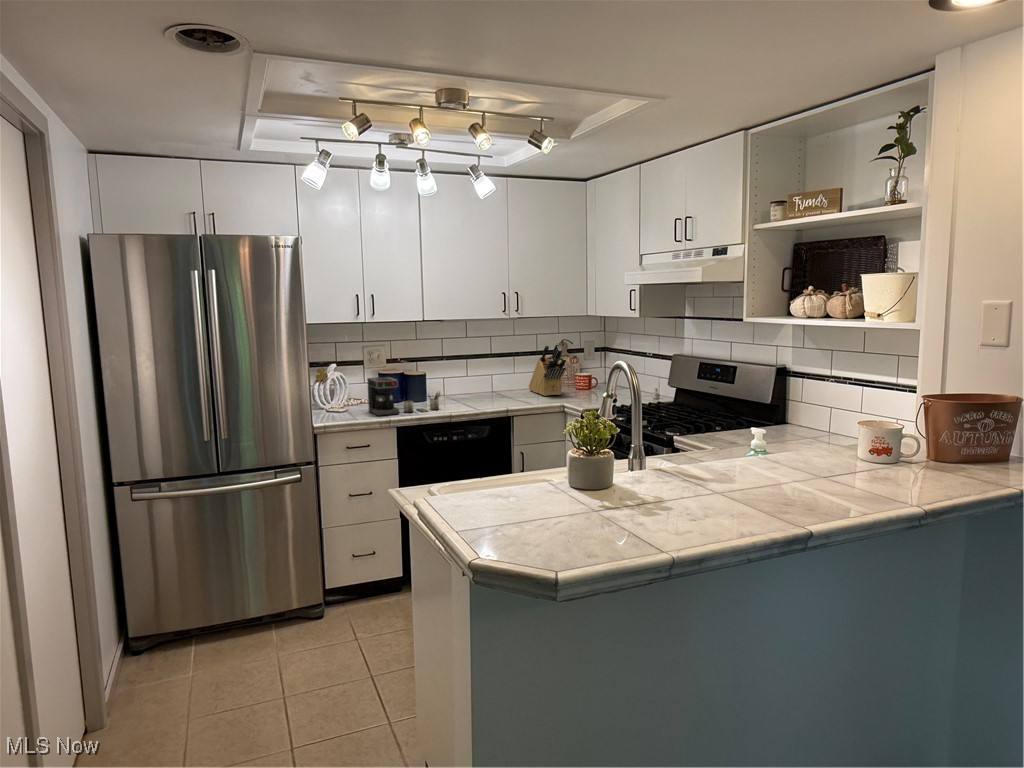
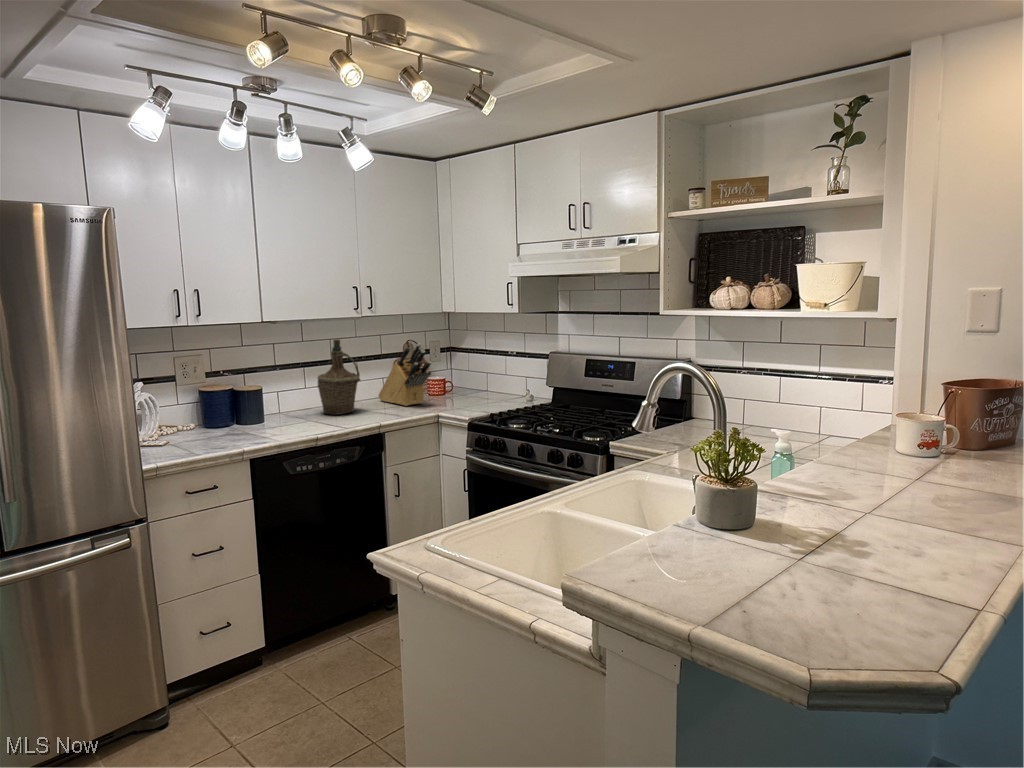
bottle: none [471,337,506,399] -> present [317,339,361,415]
coffee maker: present [367,377,440,415] -> none [196,395,296,447]

